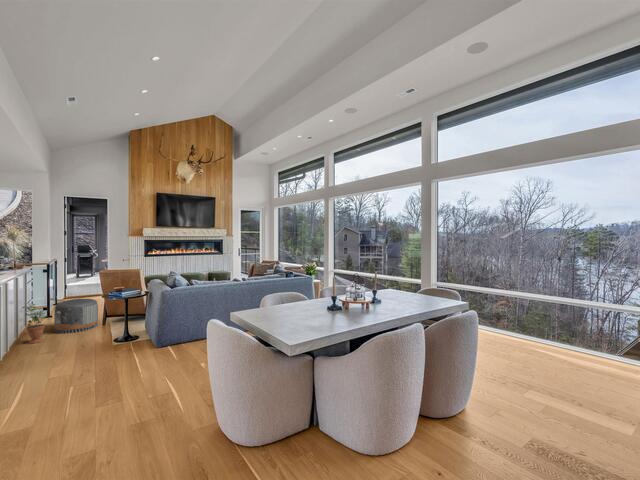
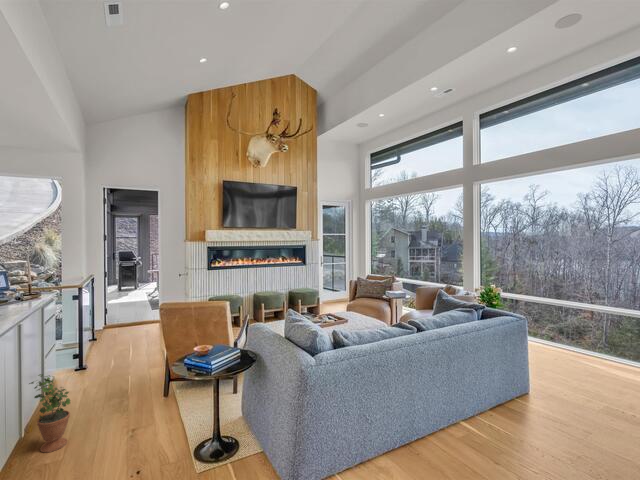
pouf: present [54,299,98,333] -> none [87,350,156,419]

